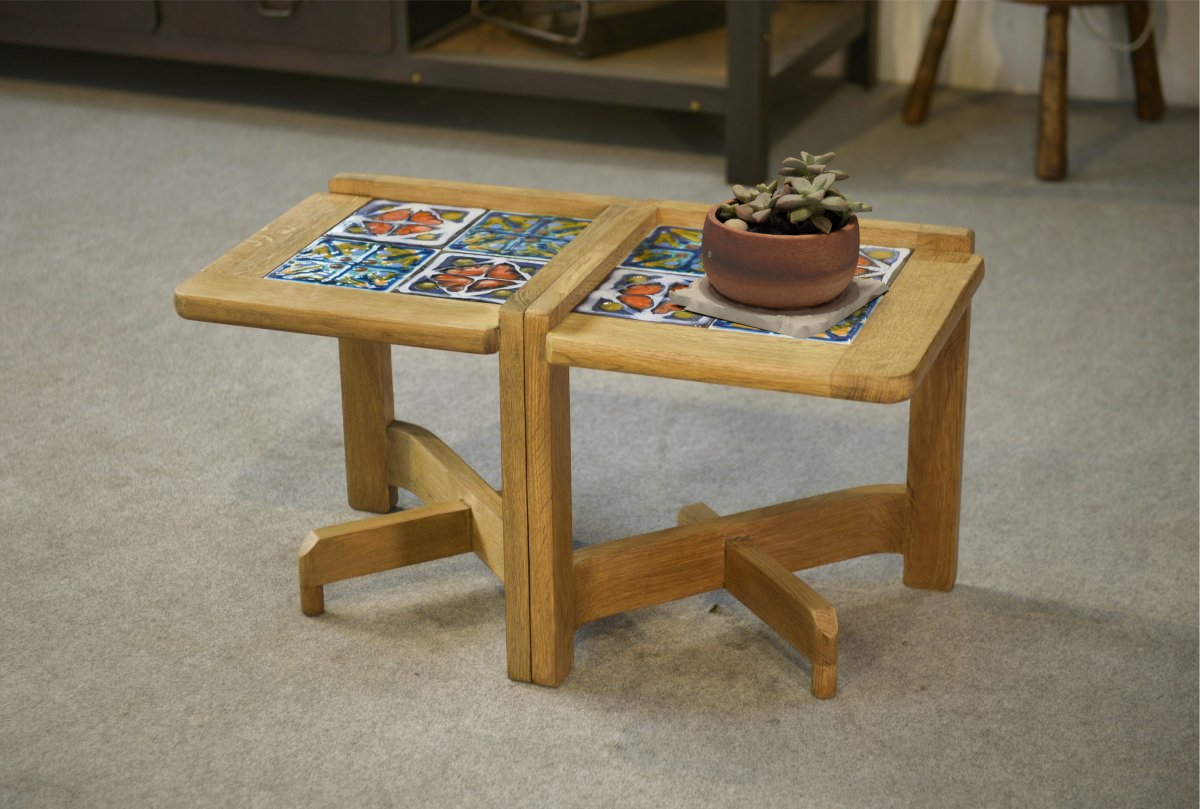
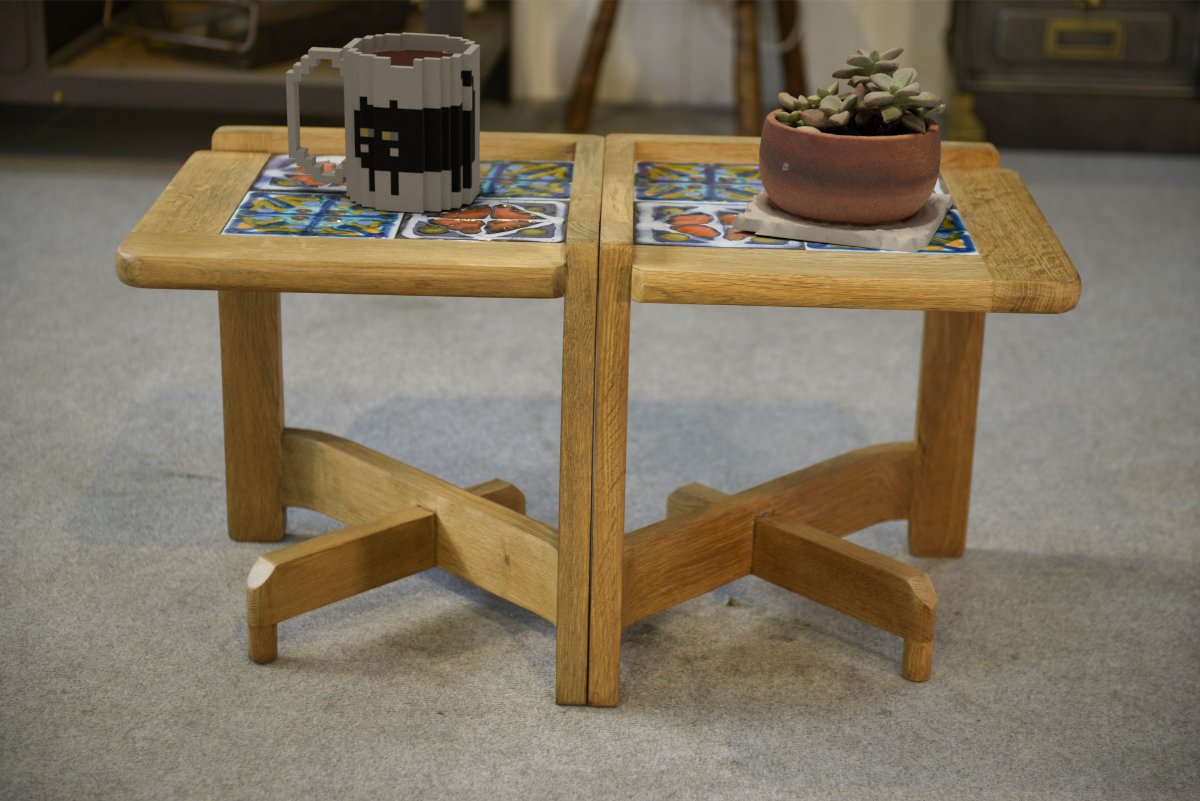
mug: none [345,115,497,268] -> present [286,33,480,213]

